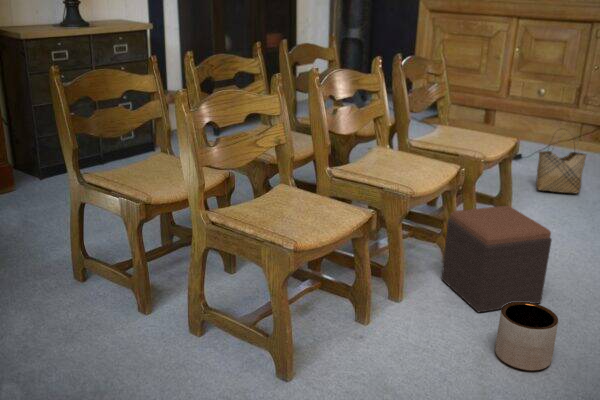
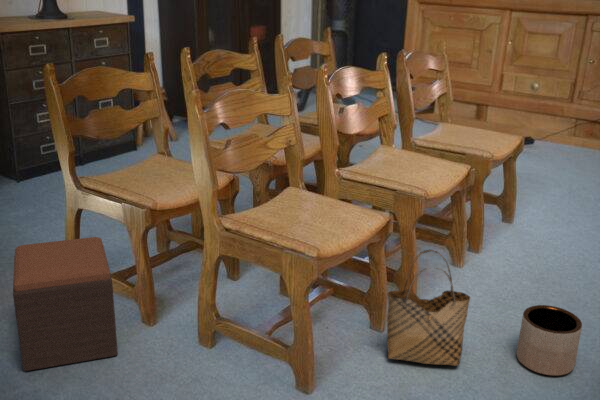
woven basket: present [536,137,586,193] -> present [387,250,470,366]
footstool: present [442,206,552,312] -> present [13,237,118,371]

